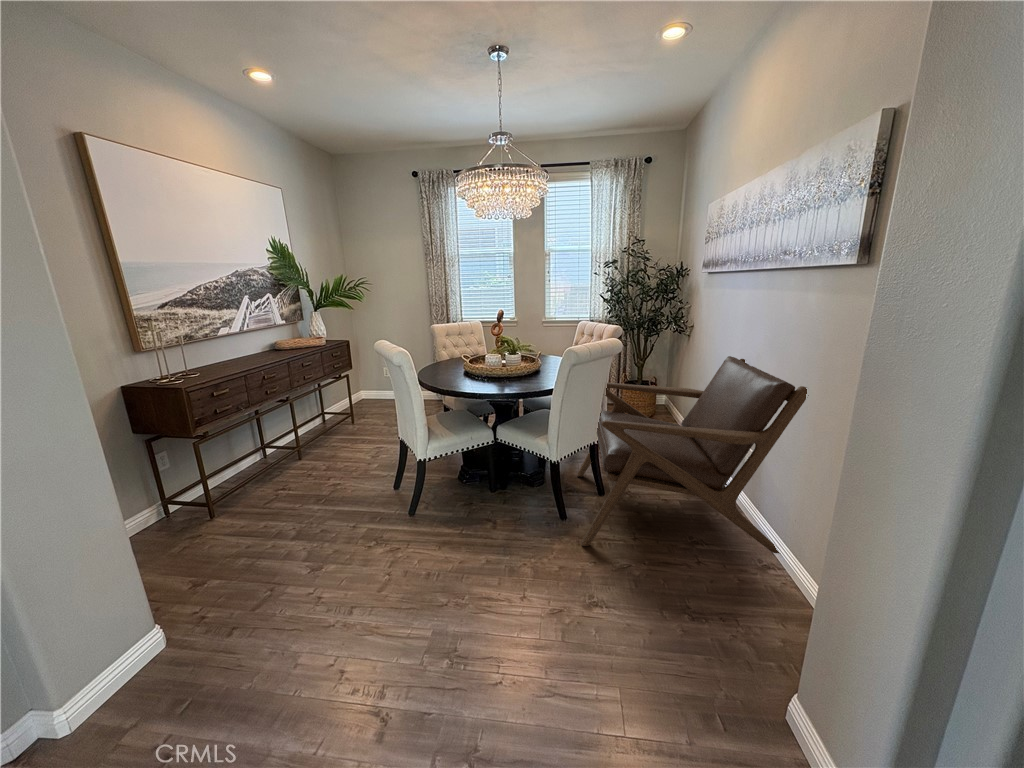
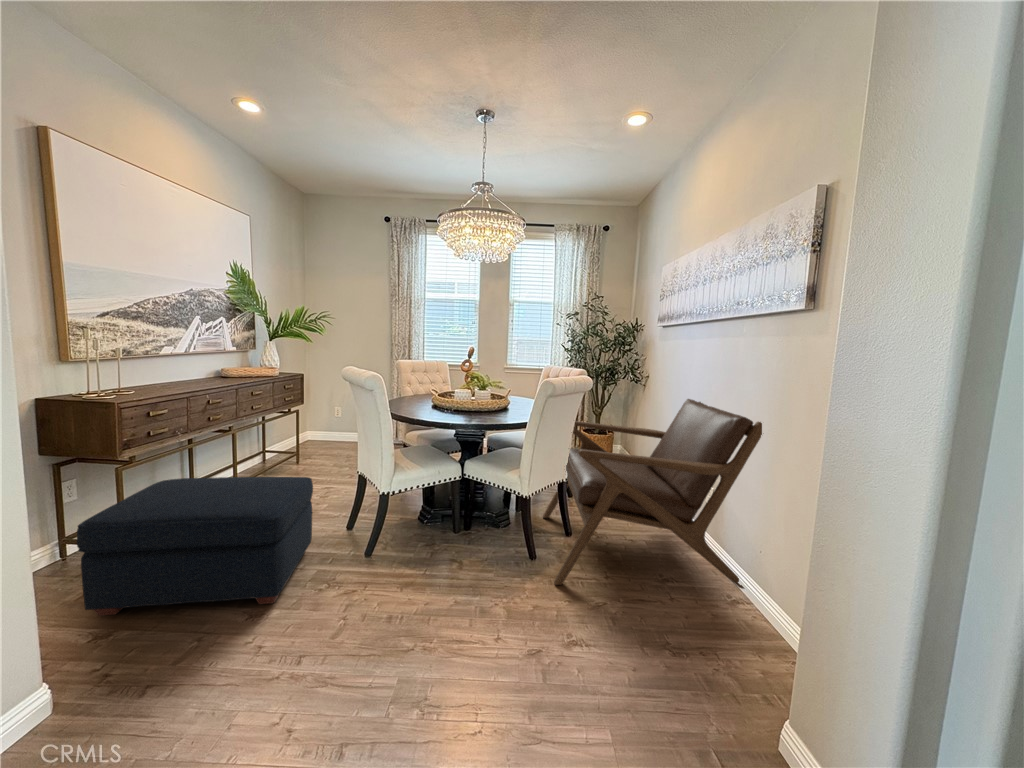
ottoman: none [166,446,362,566] -> present [77,477,313,616]

